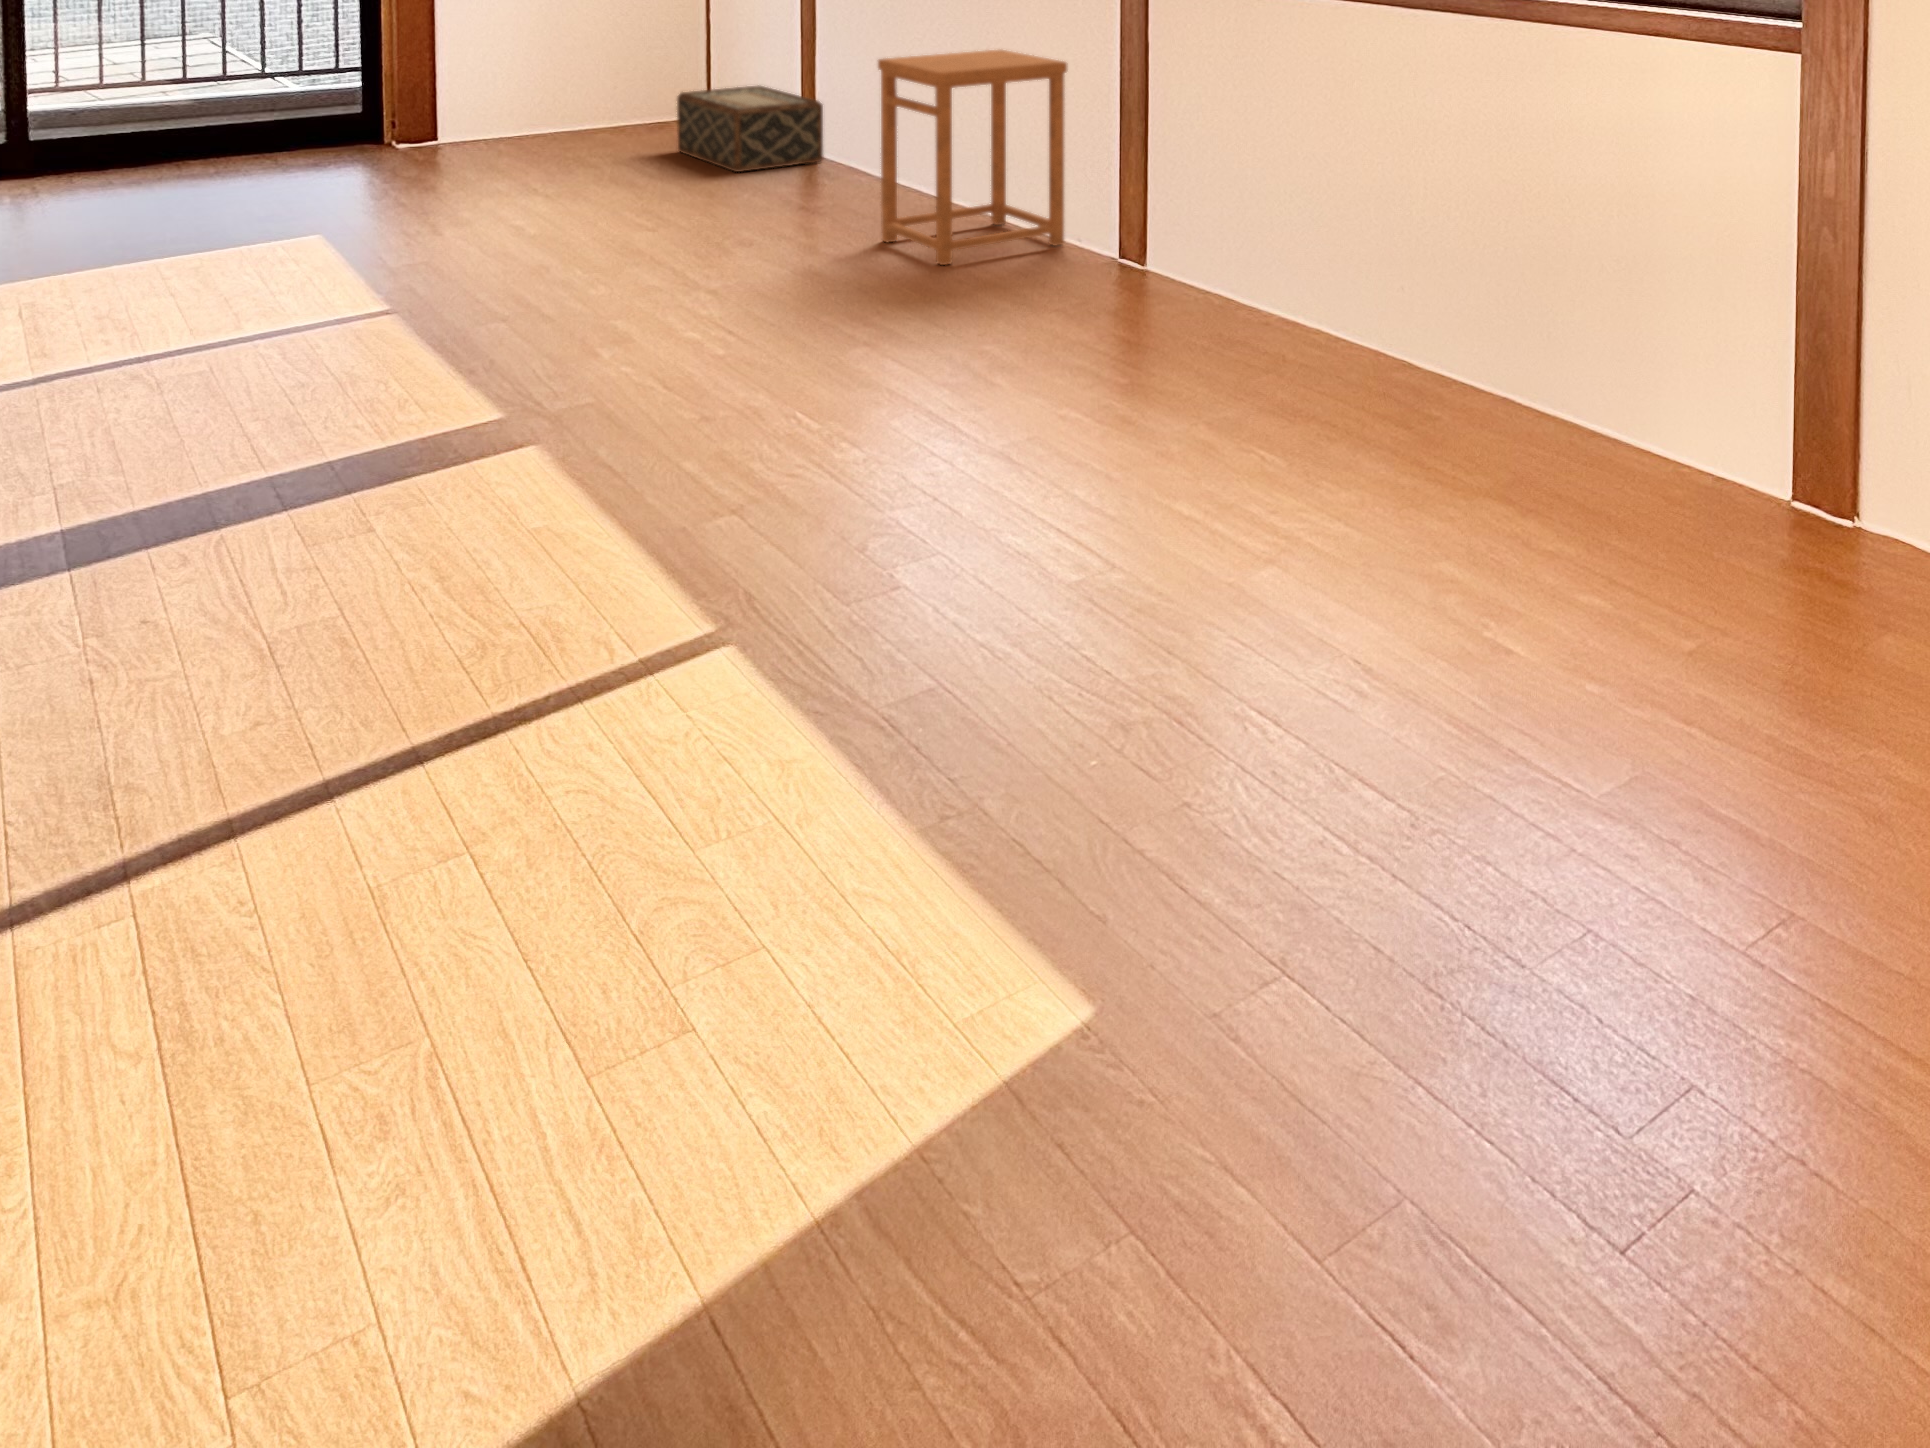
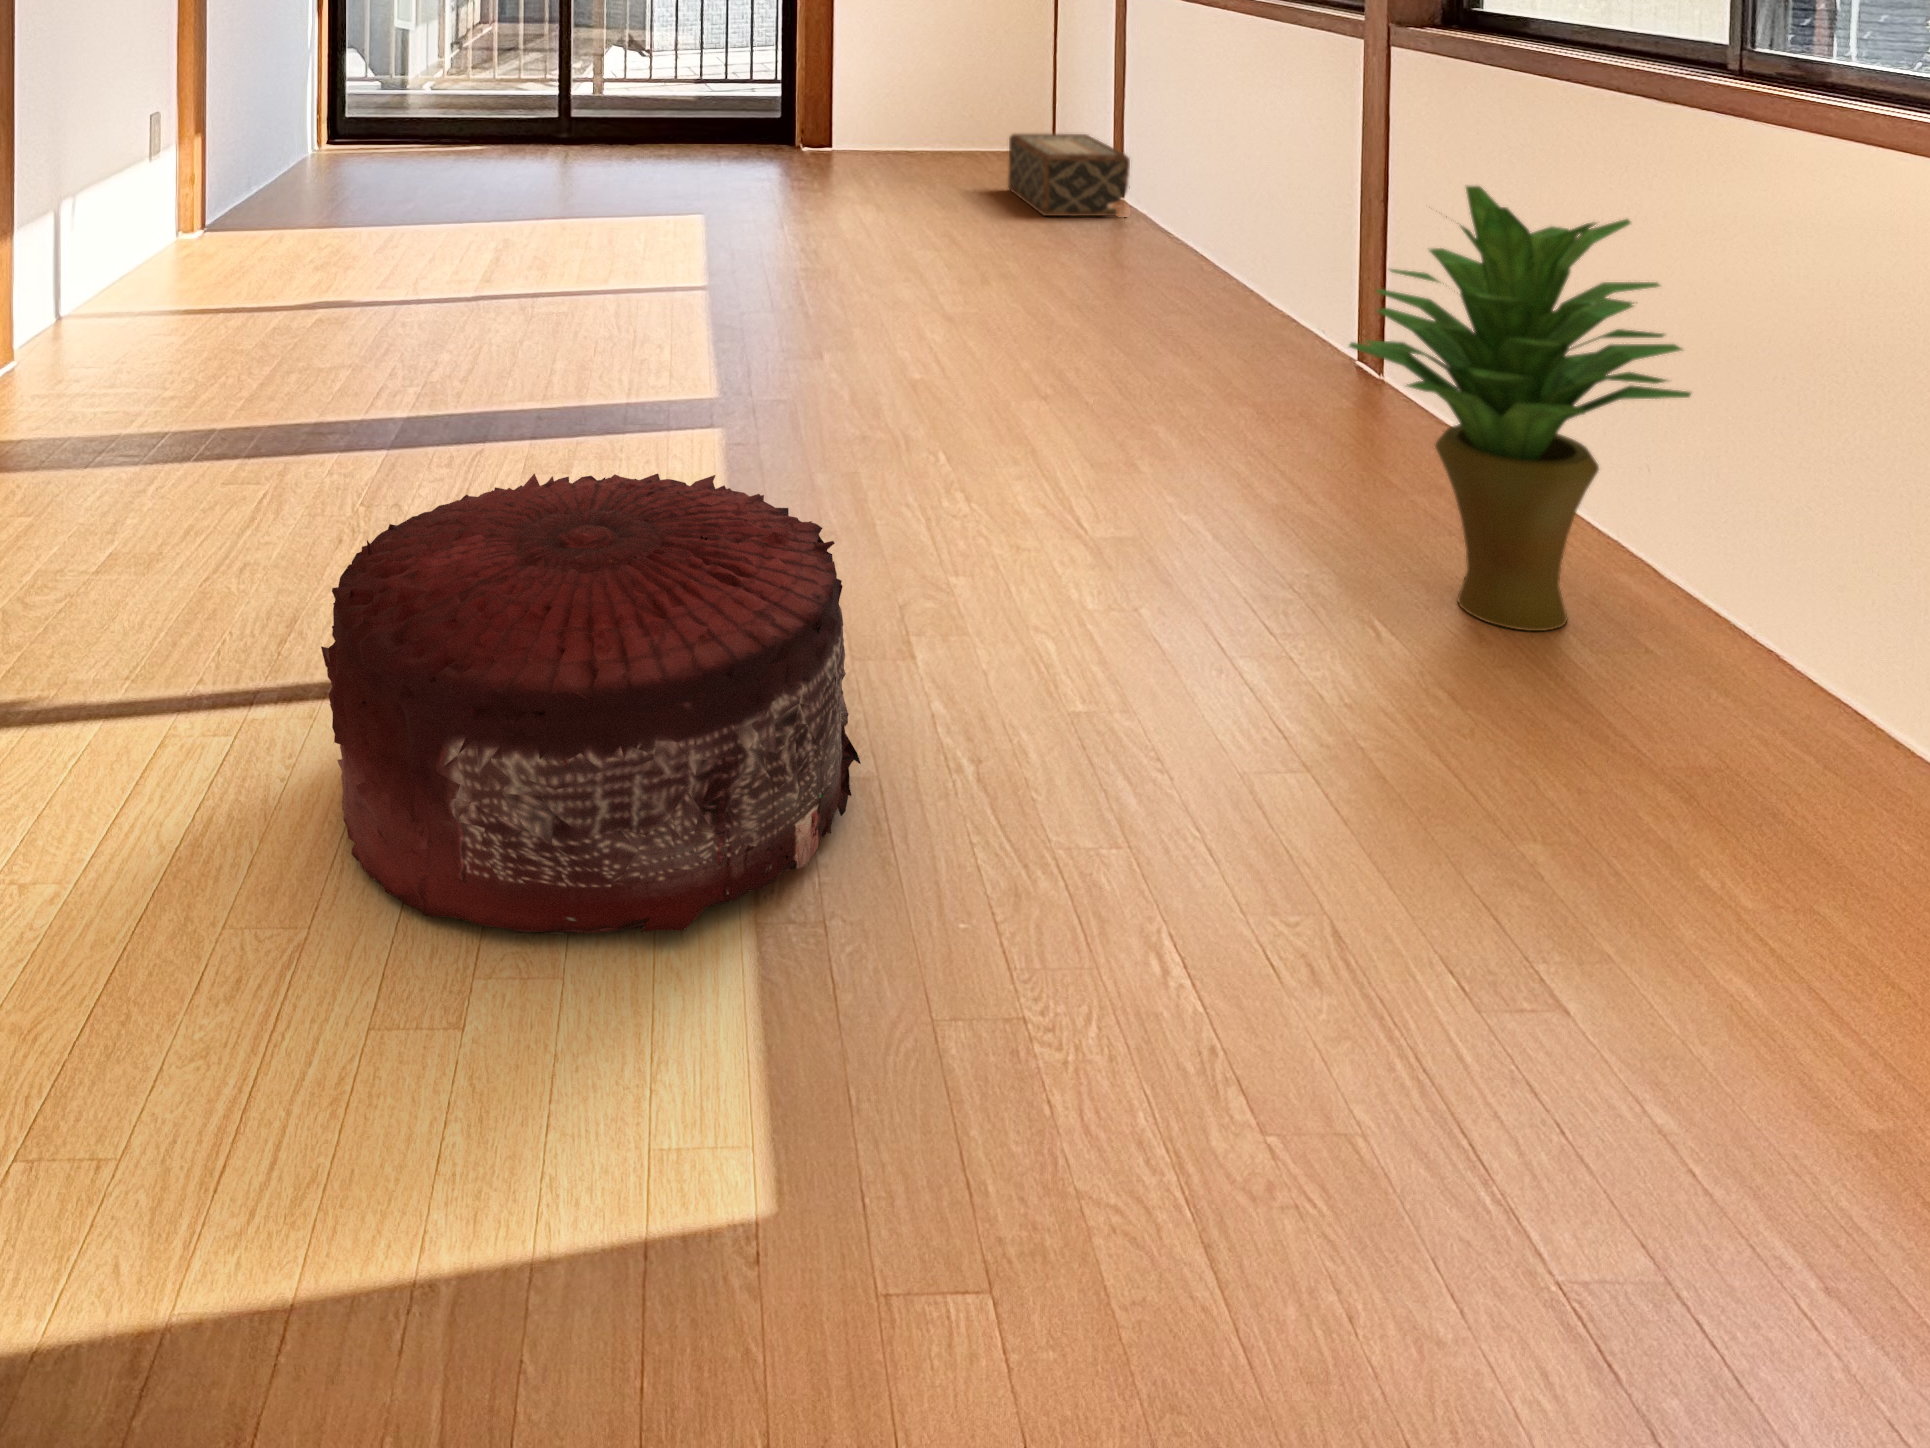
side table: present [878,50,1067,265] -> none [1130,116,1322,341]
potted plant: none [1208,83,1457,426] -> present [1349,186,1691,631]
pouf: none [329,450,942,967] -> present [321,473,861,934]

